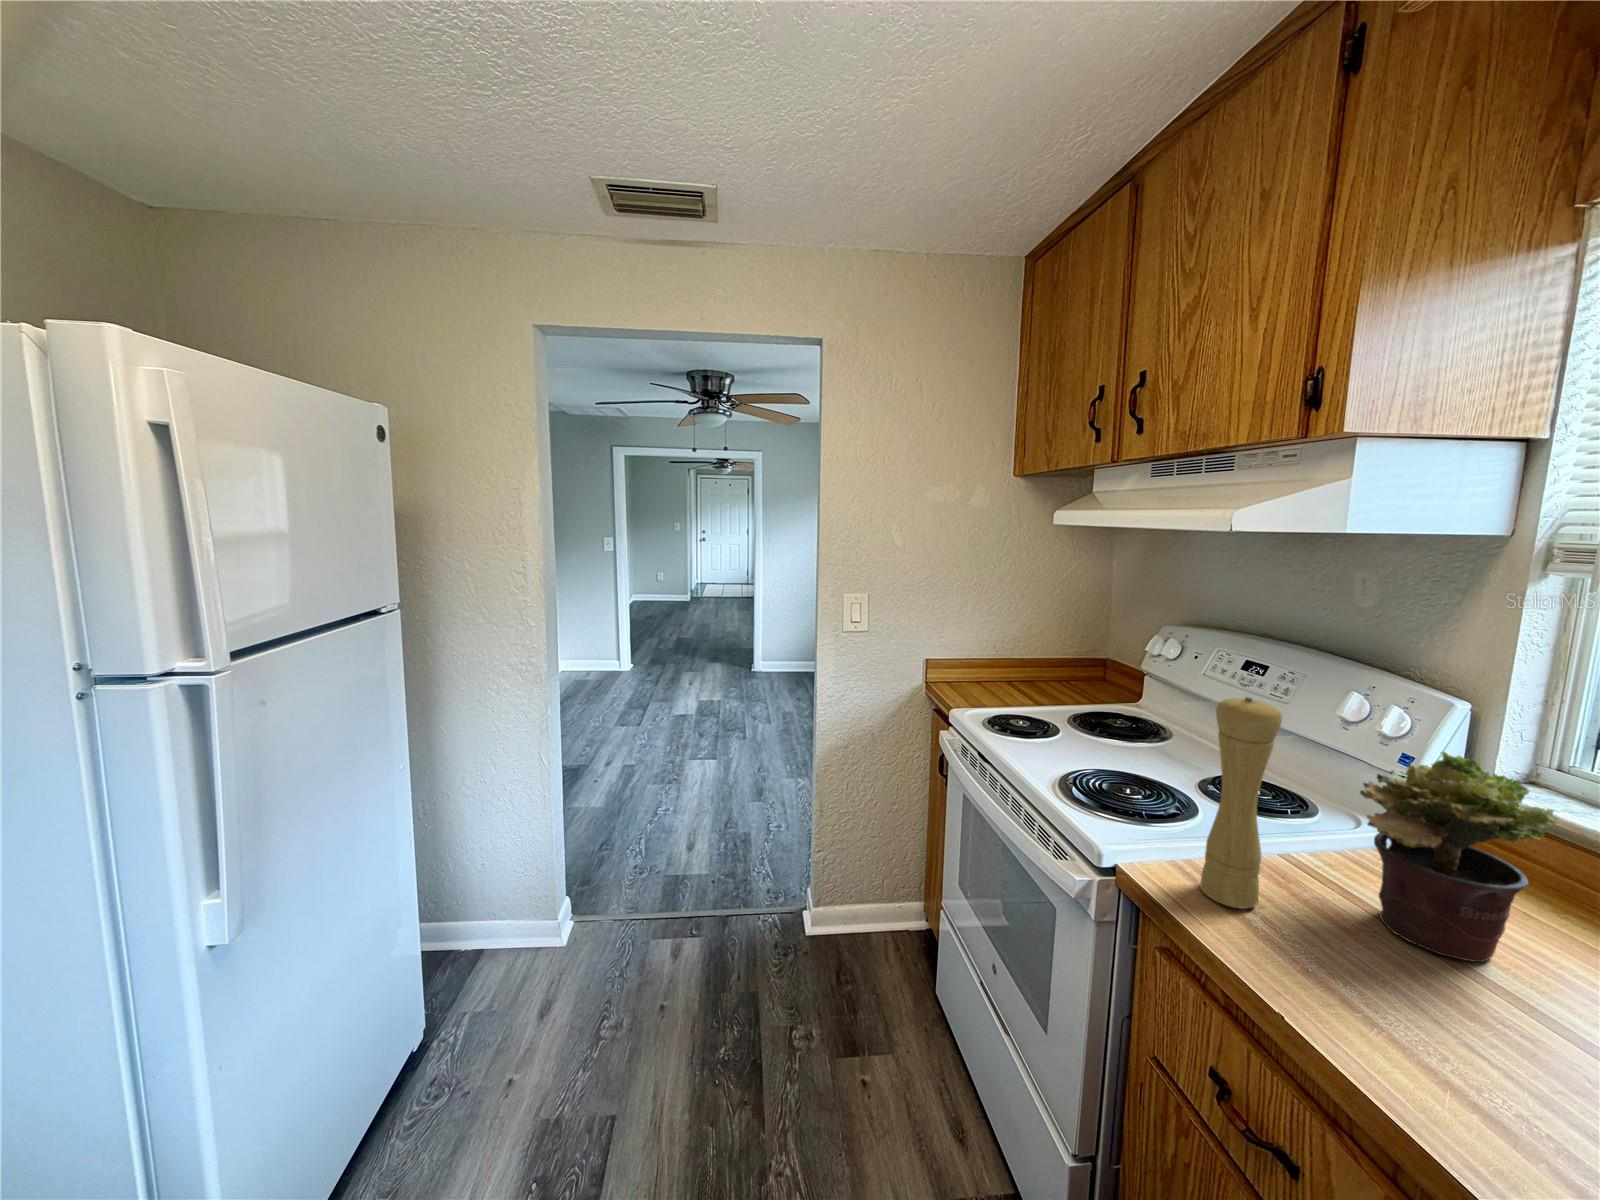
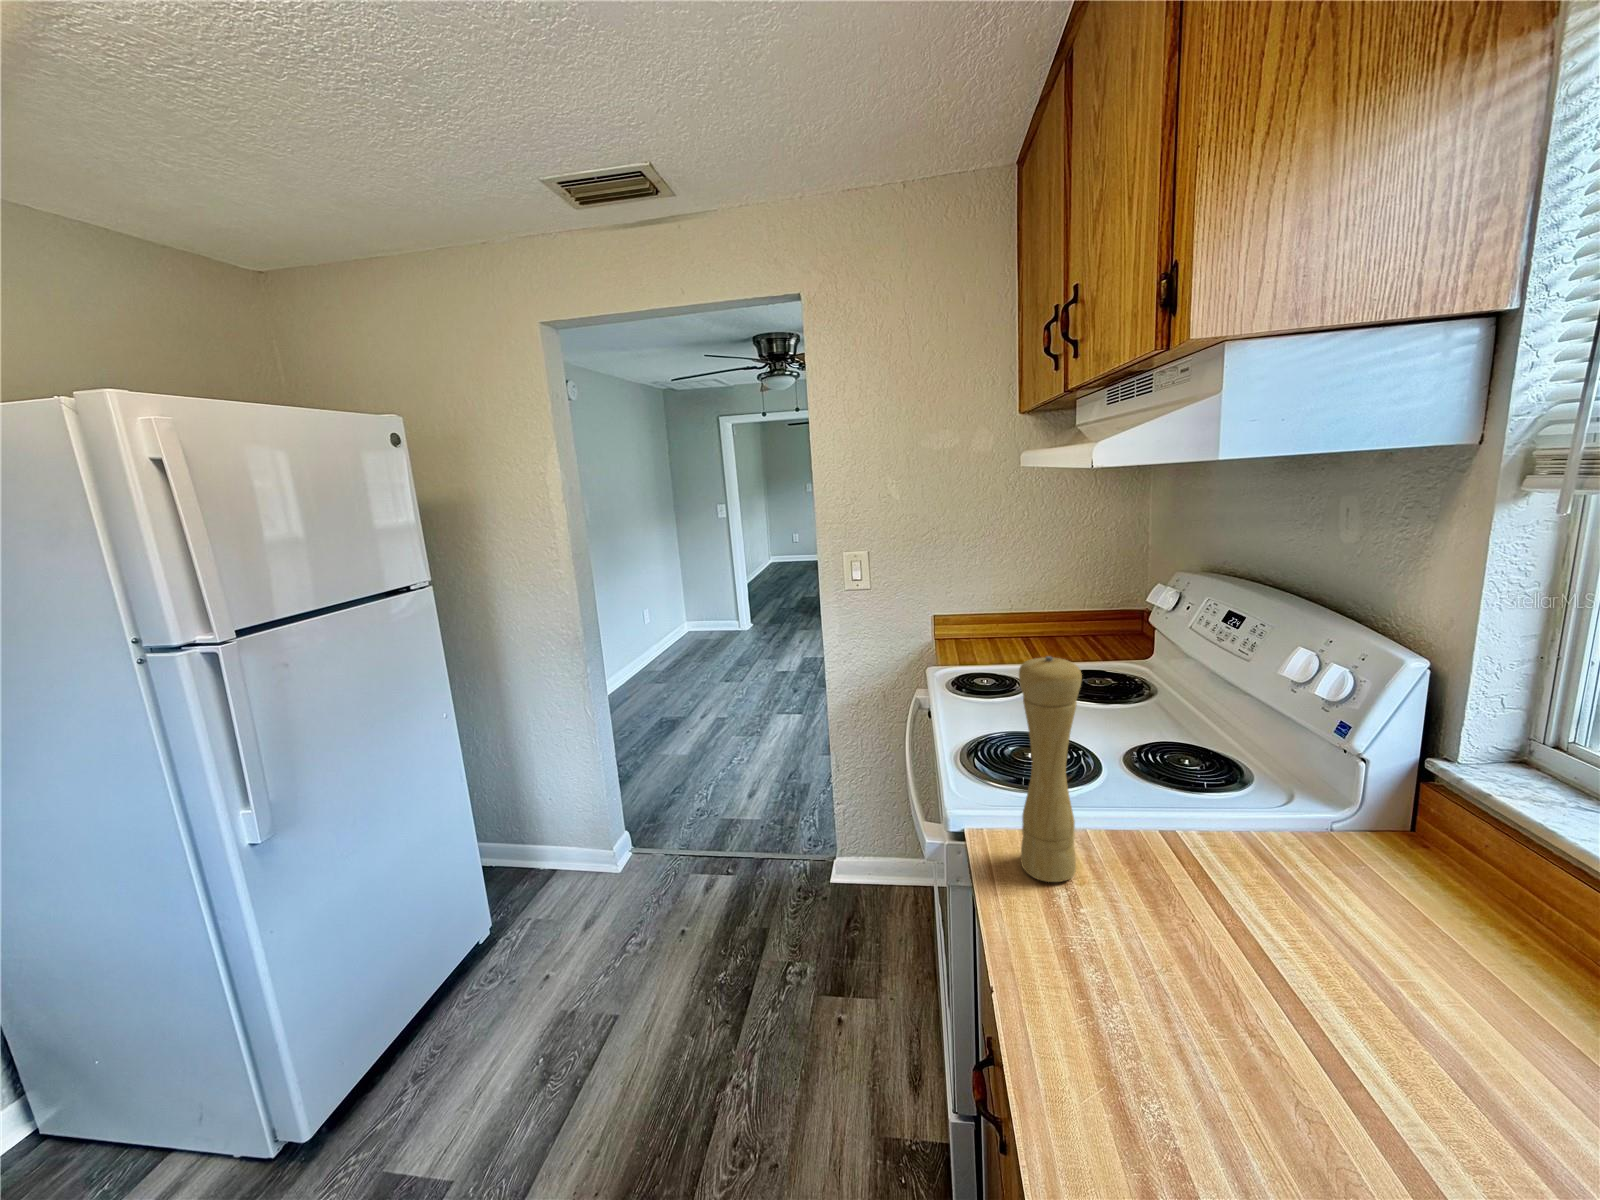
potted plant: present [1360,752,1557,962] -> none [1176,719,1391,963]

